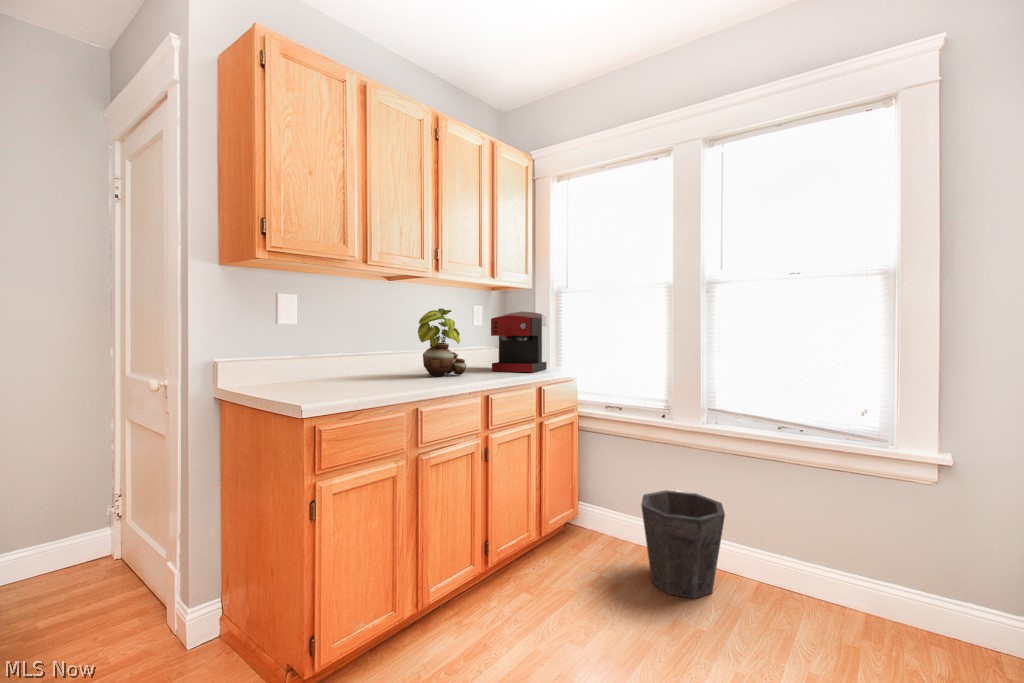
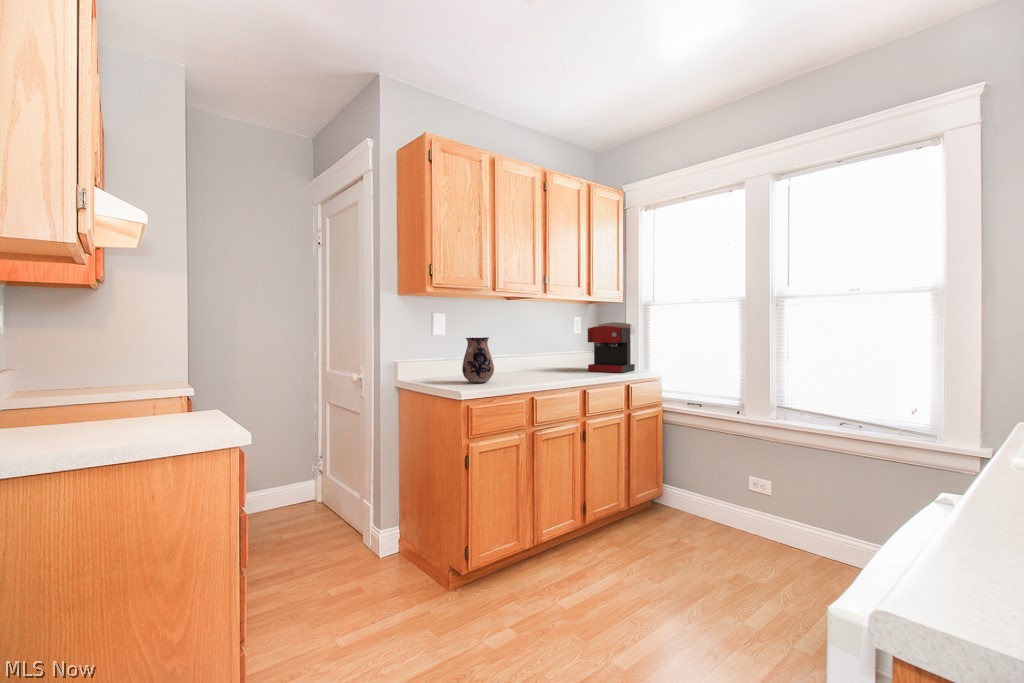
potted plant: present [418,308,467,376] -> none [529,322,568,375]
ceramic pitcher: none [315,326,362,390] -> present [462,337,494,383]
waste bin: present [641,490,725,598] -> none [713,474,787,562]

